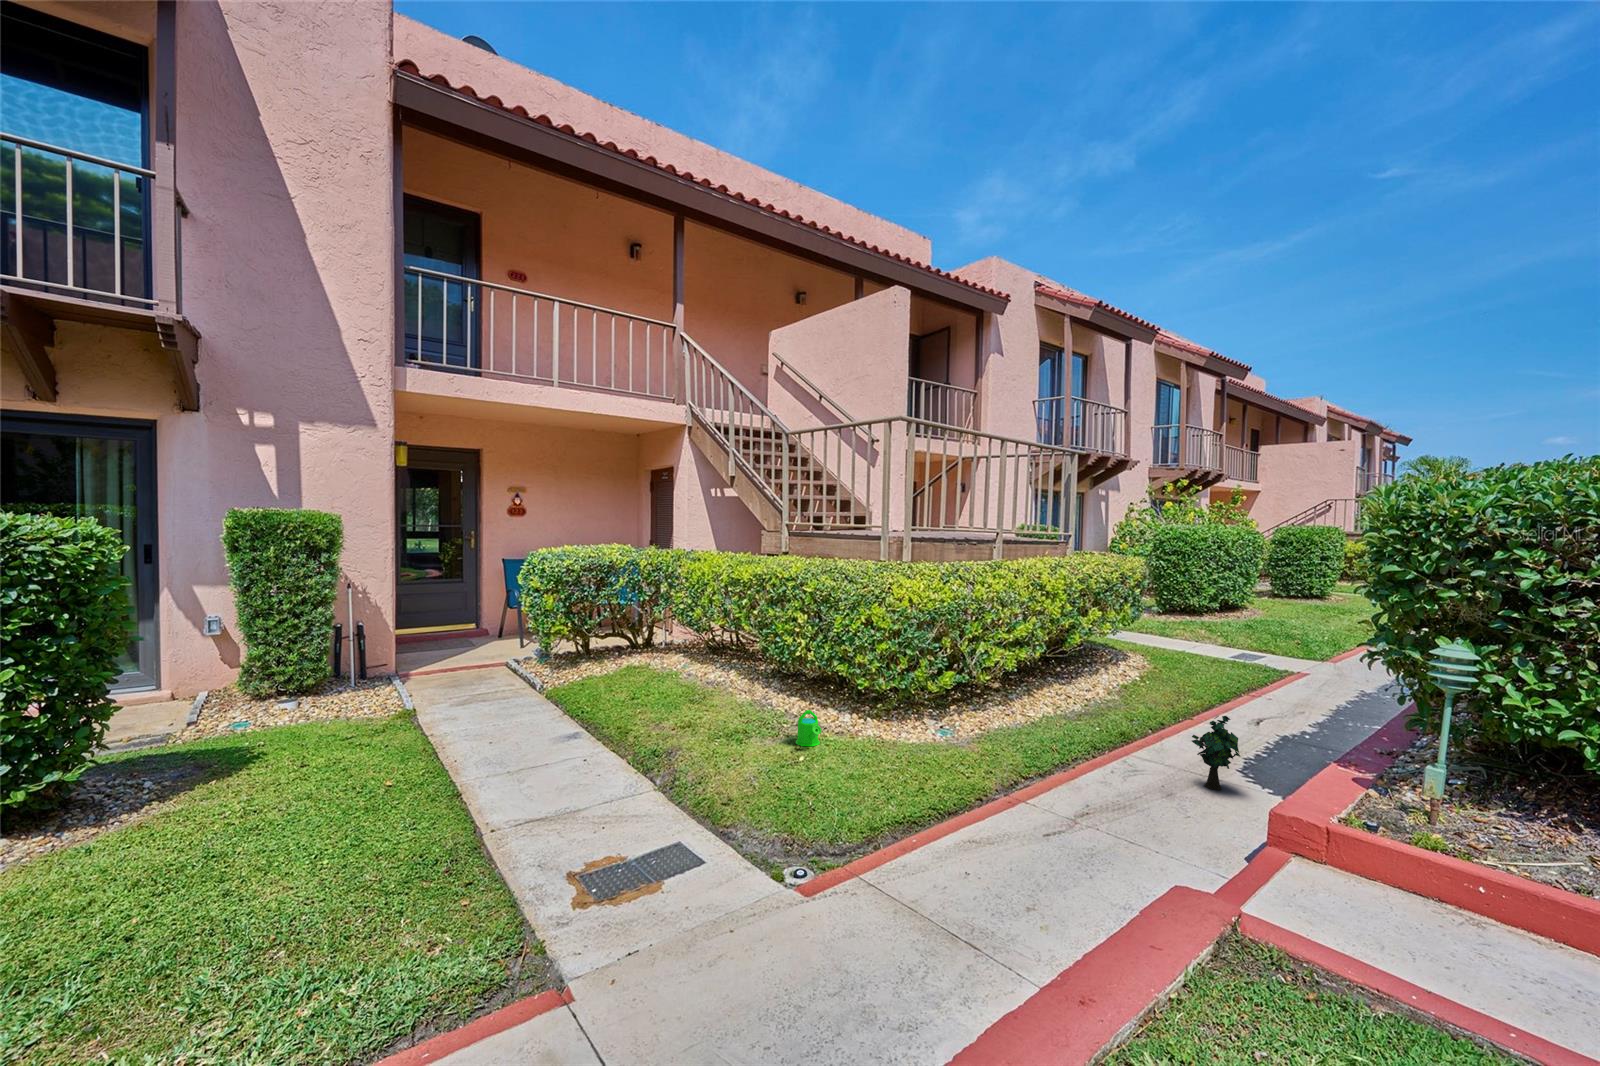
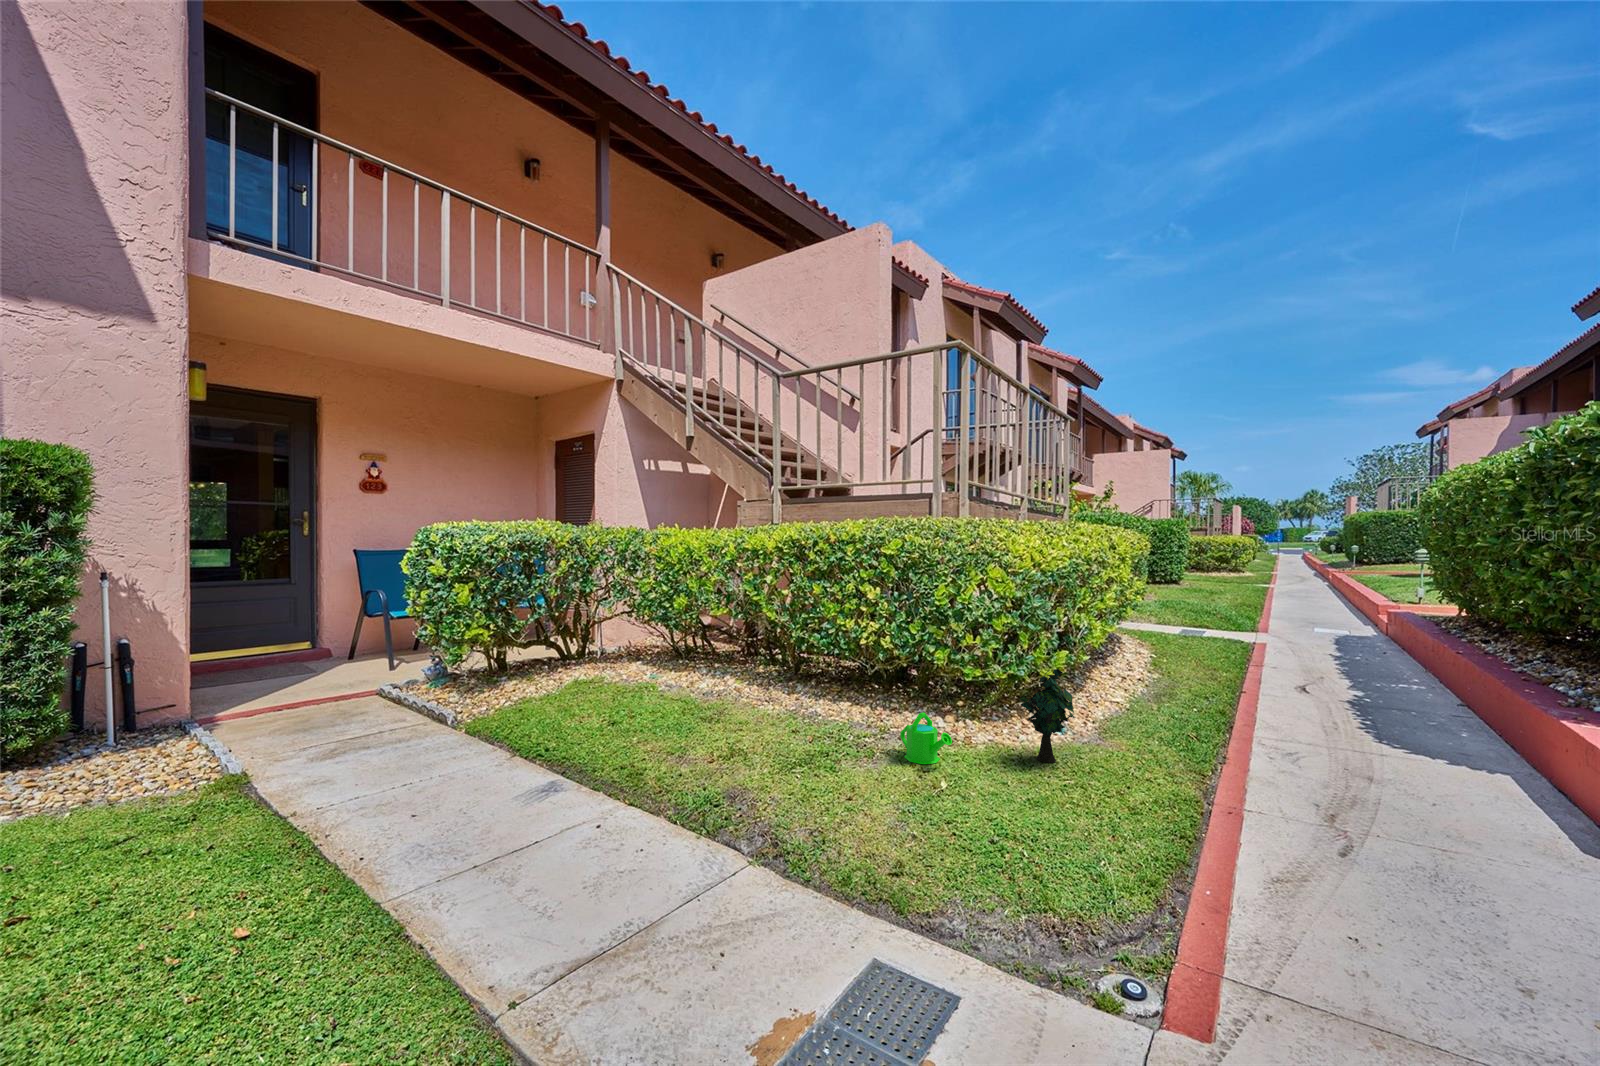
decorative plant: present [1192,716,1240,790] -> present [1020,669,1075,763]

